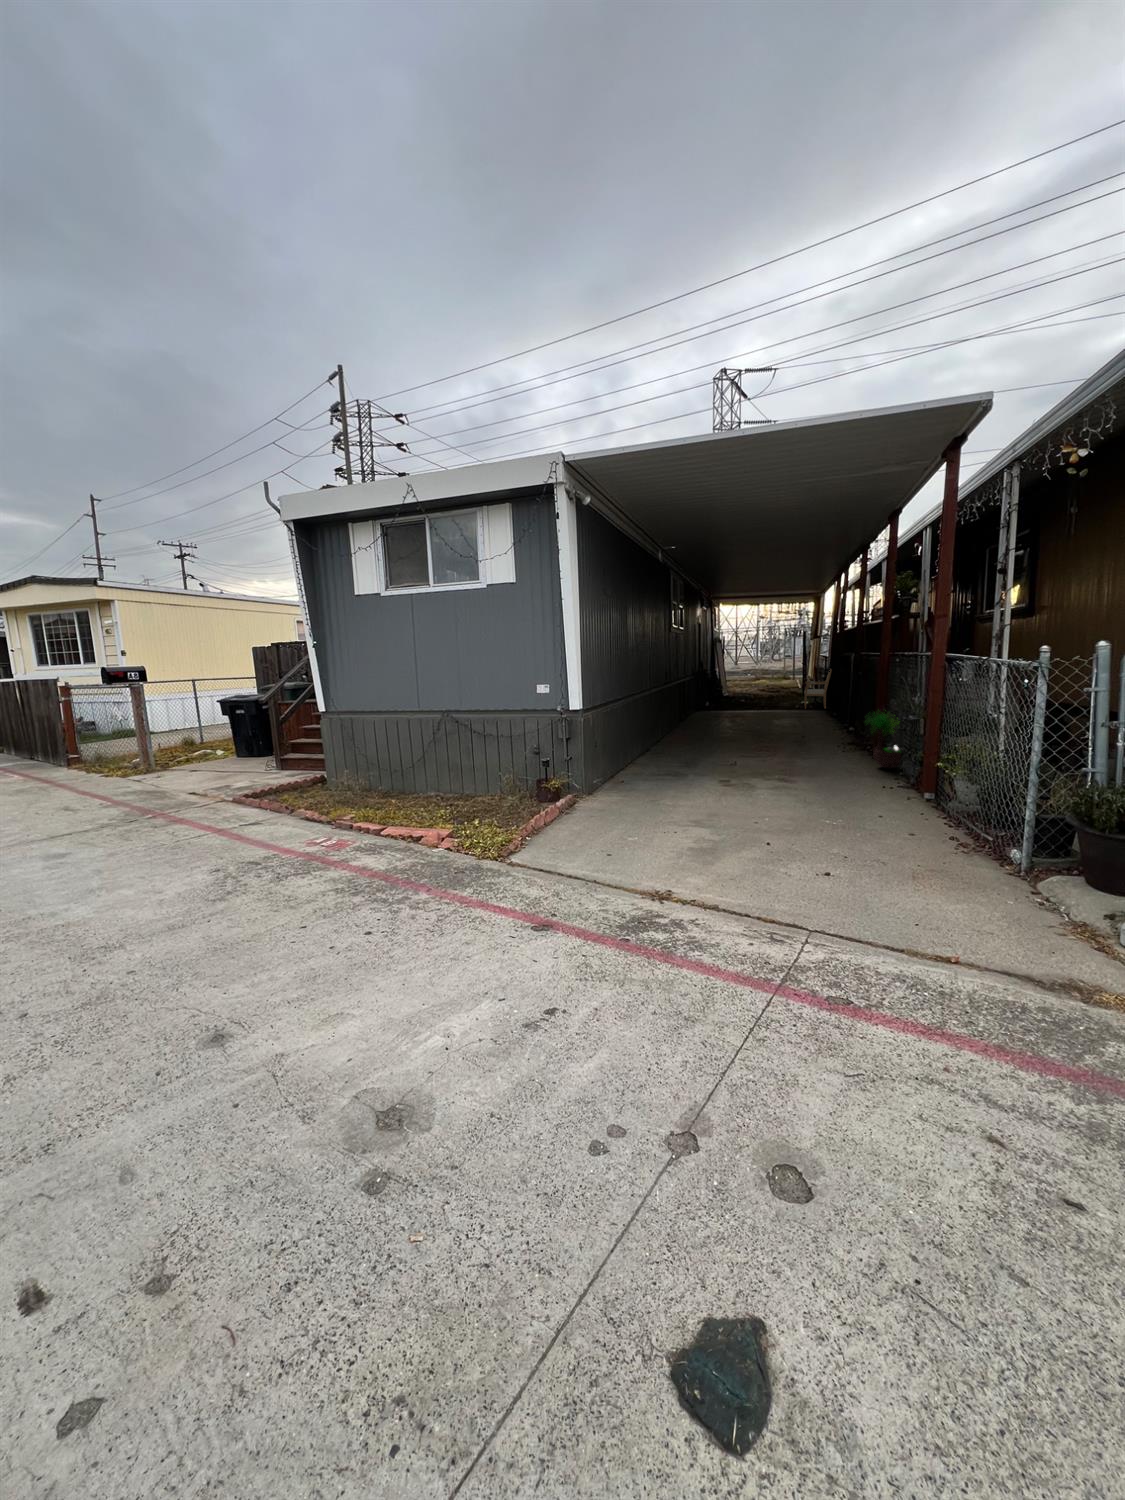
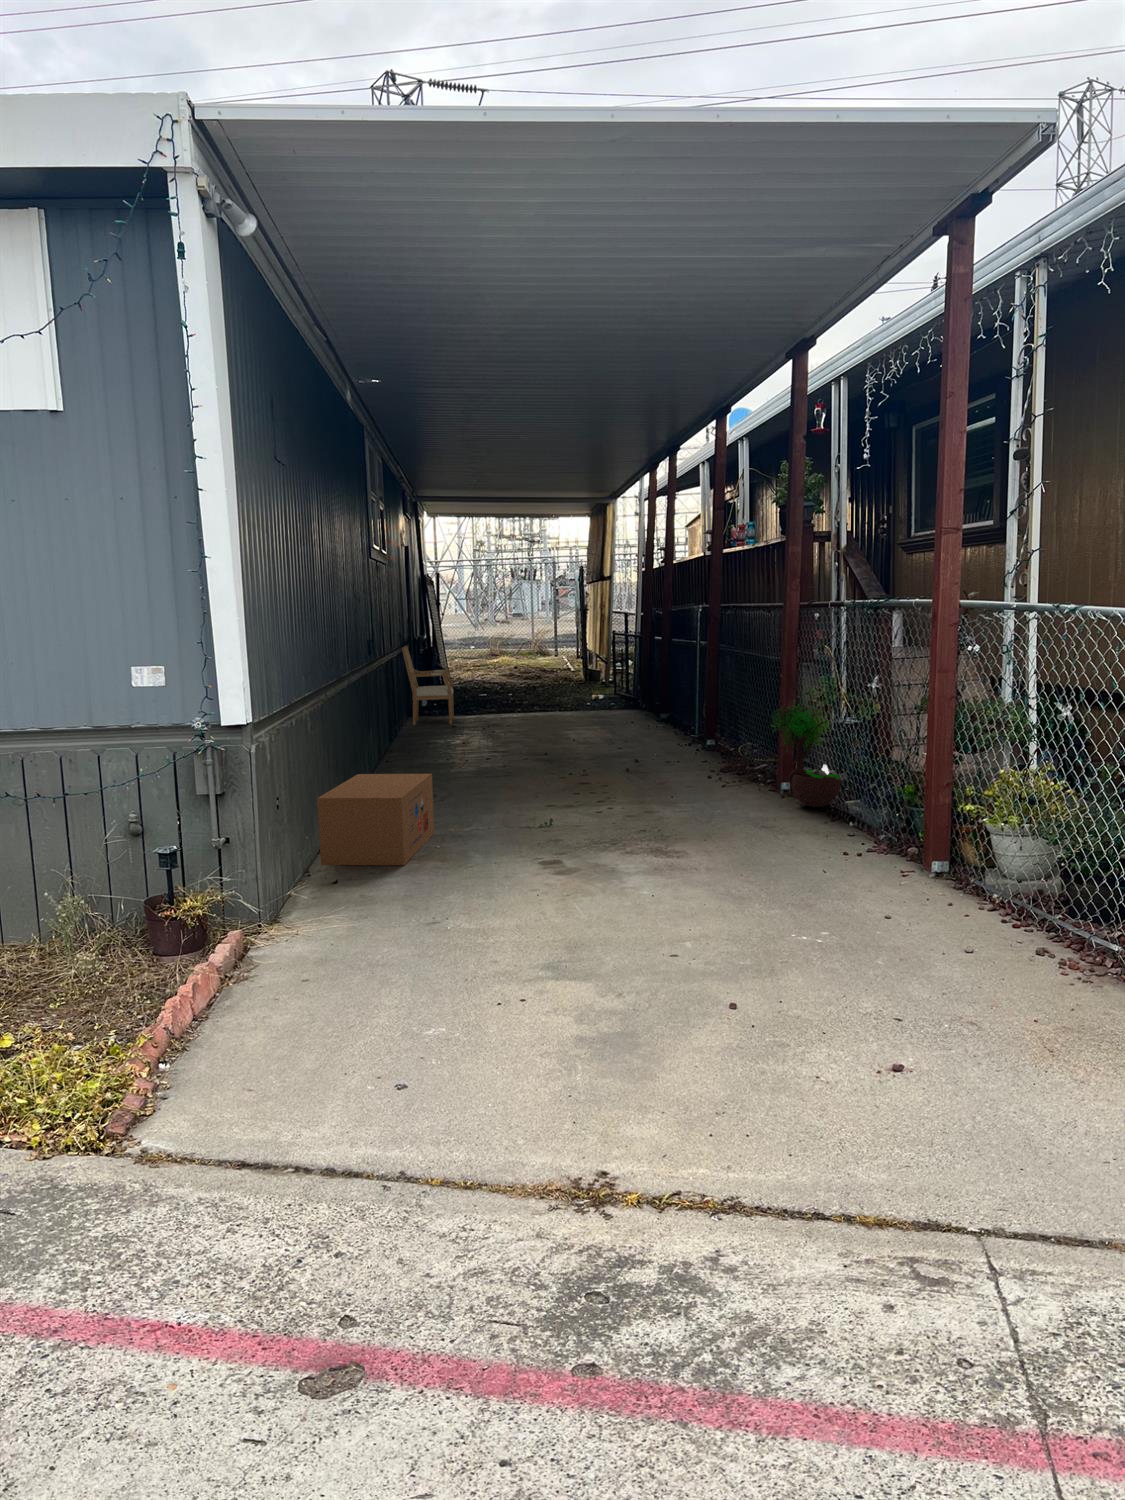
chair: present [804,669,832,709] -> present [402,646,454,726]
cardboard box: none [615,736,673,779] -> present [317,774,434,865]

